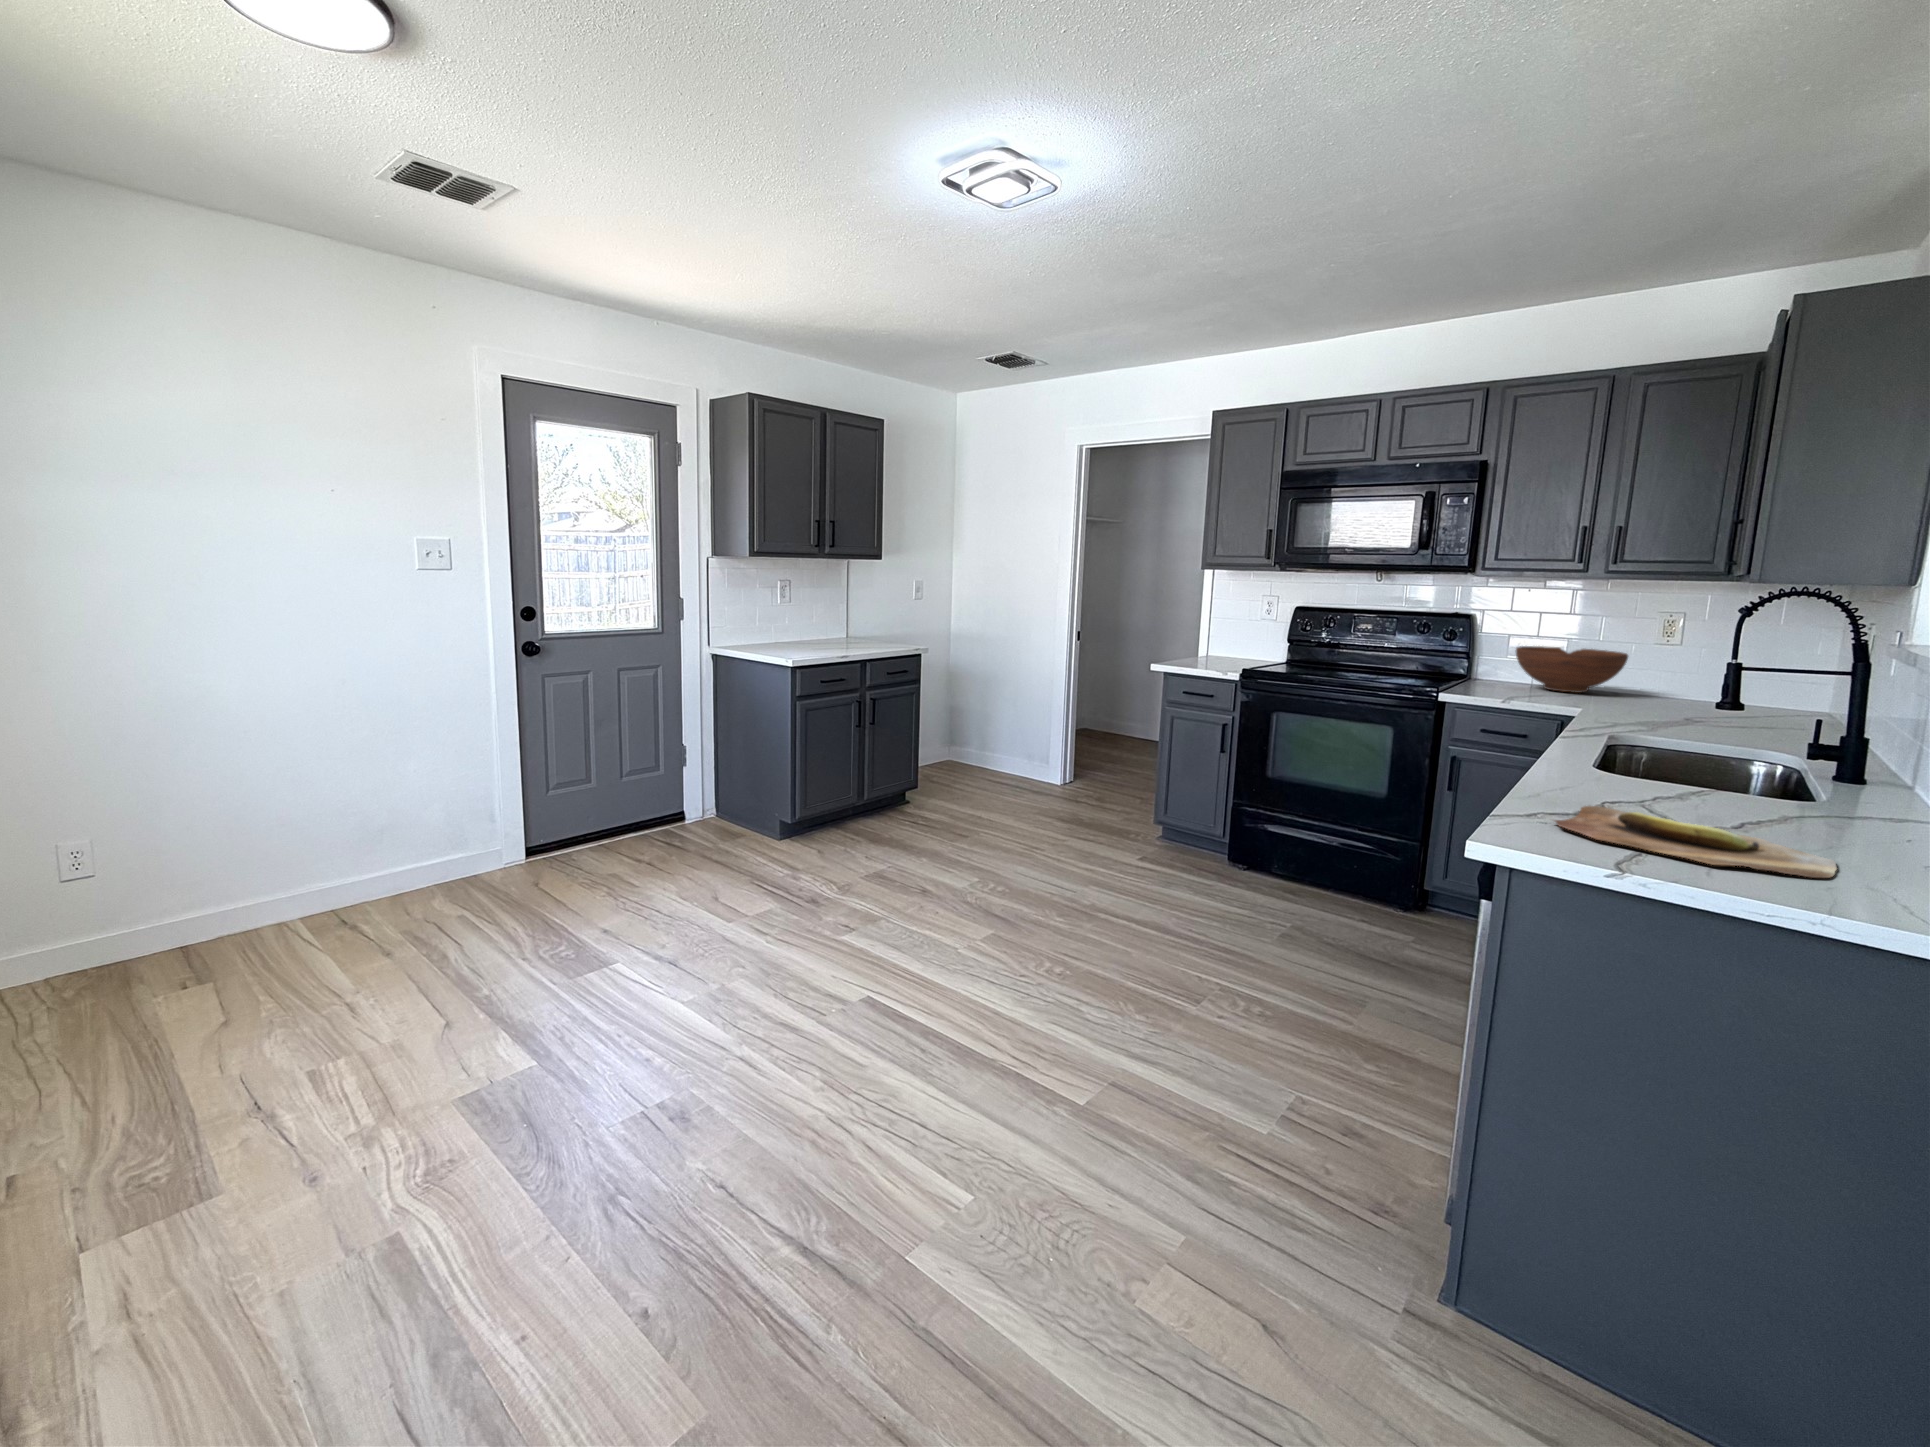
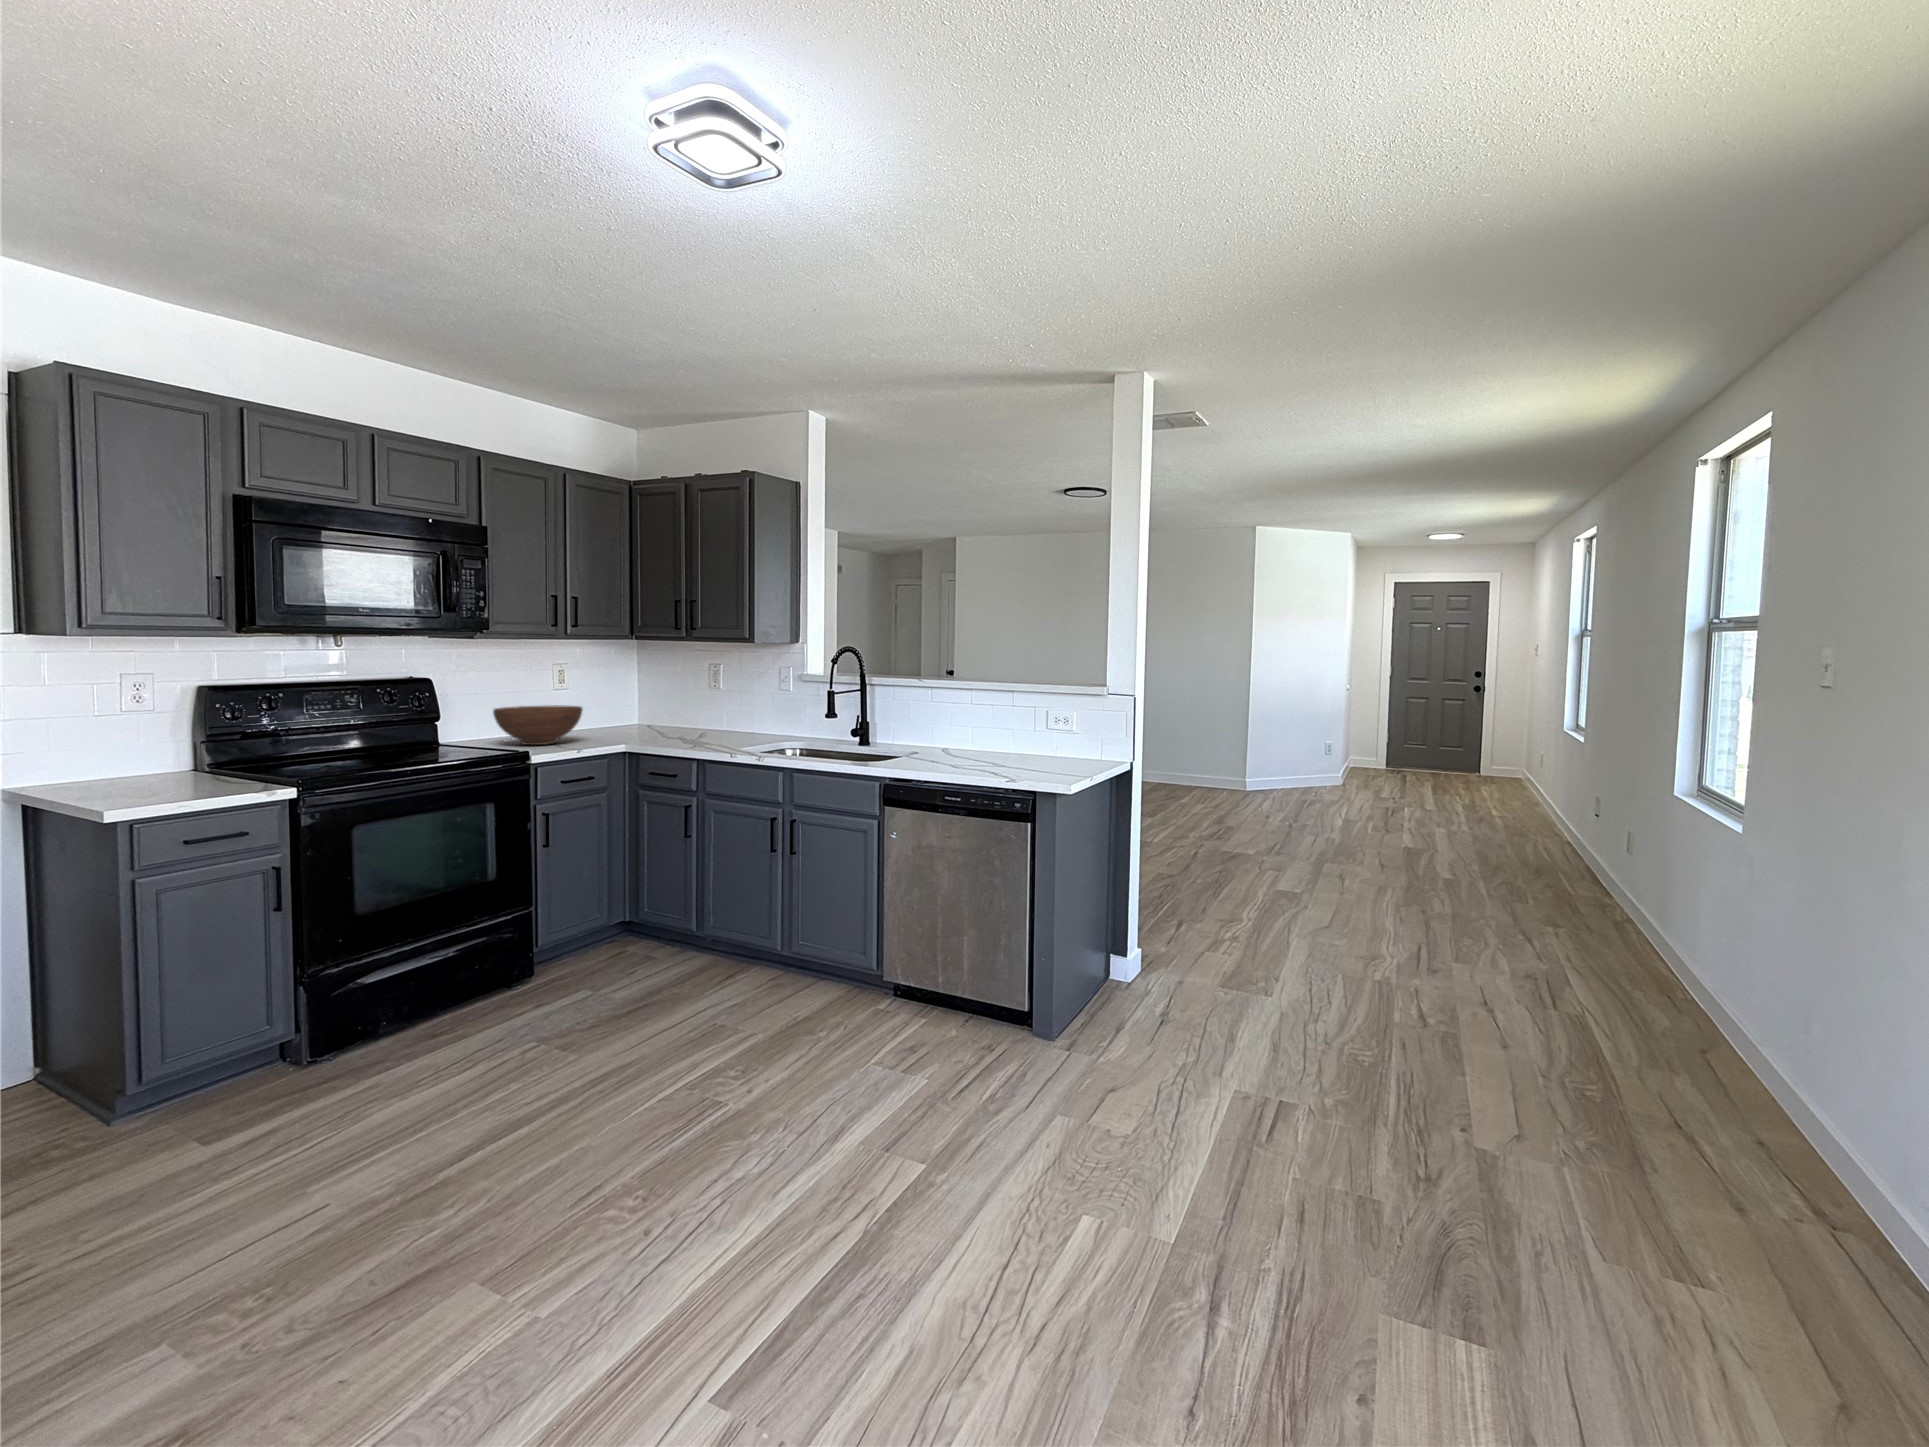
cutting board: present [1555,806,1837,878] -> none [977,755,1065,771]

